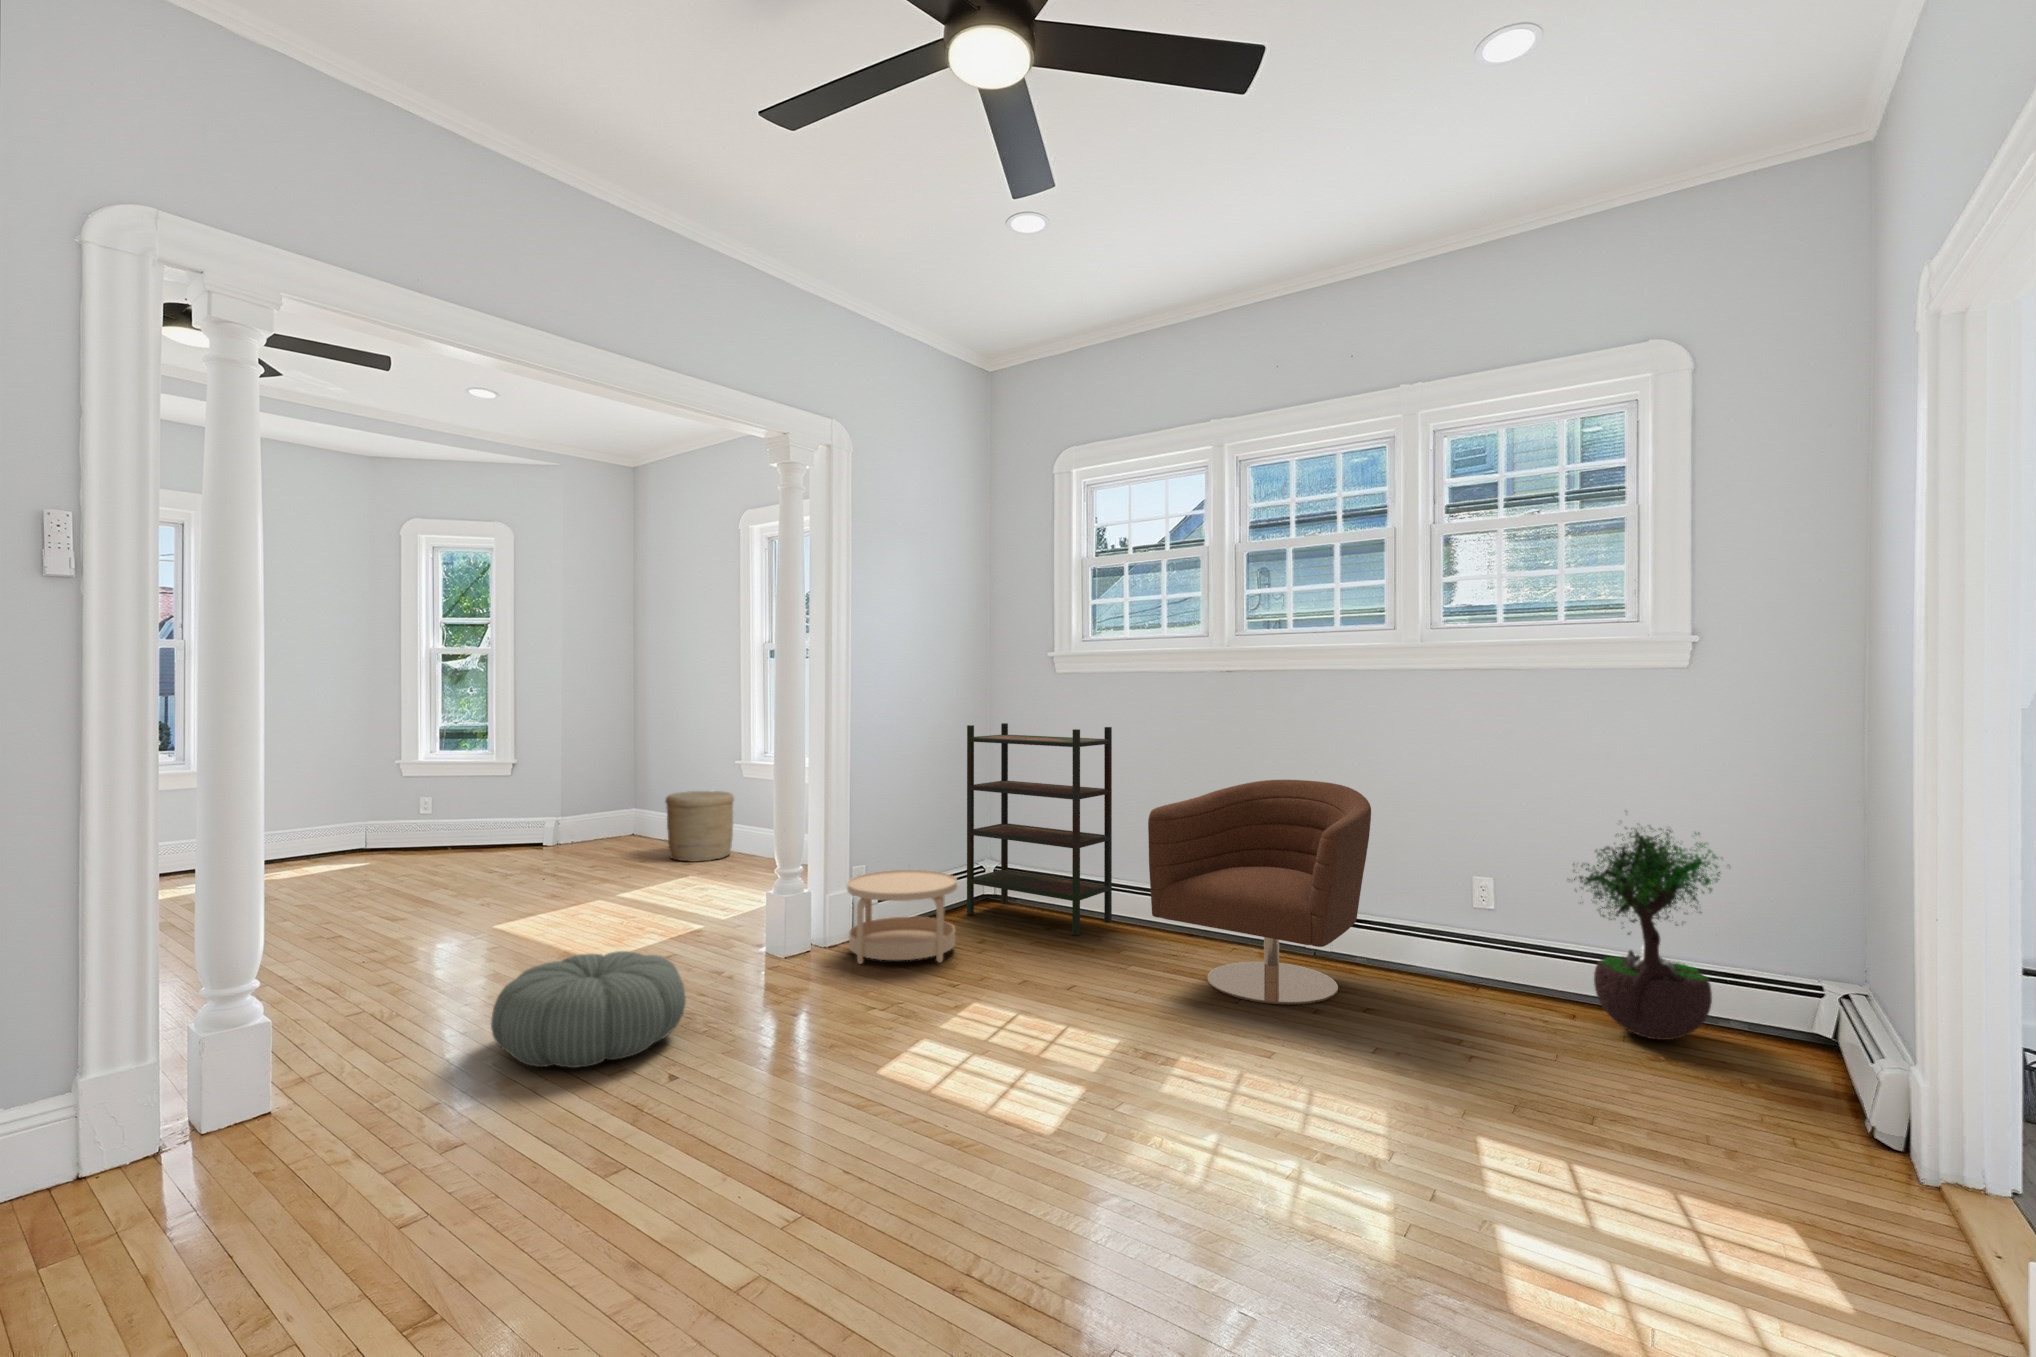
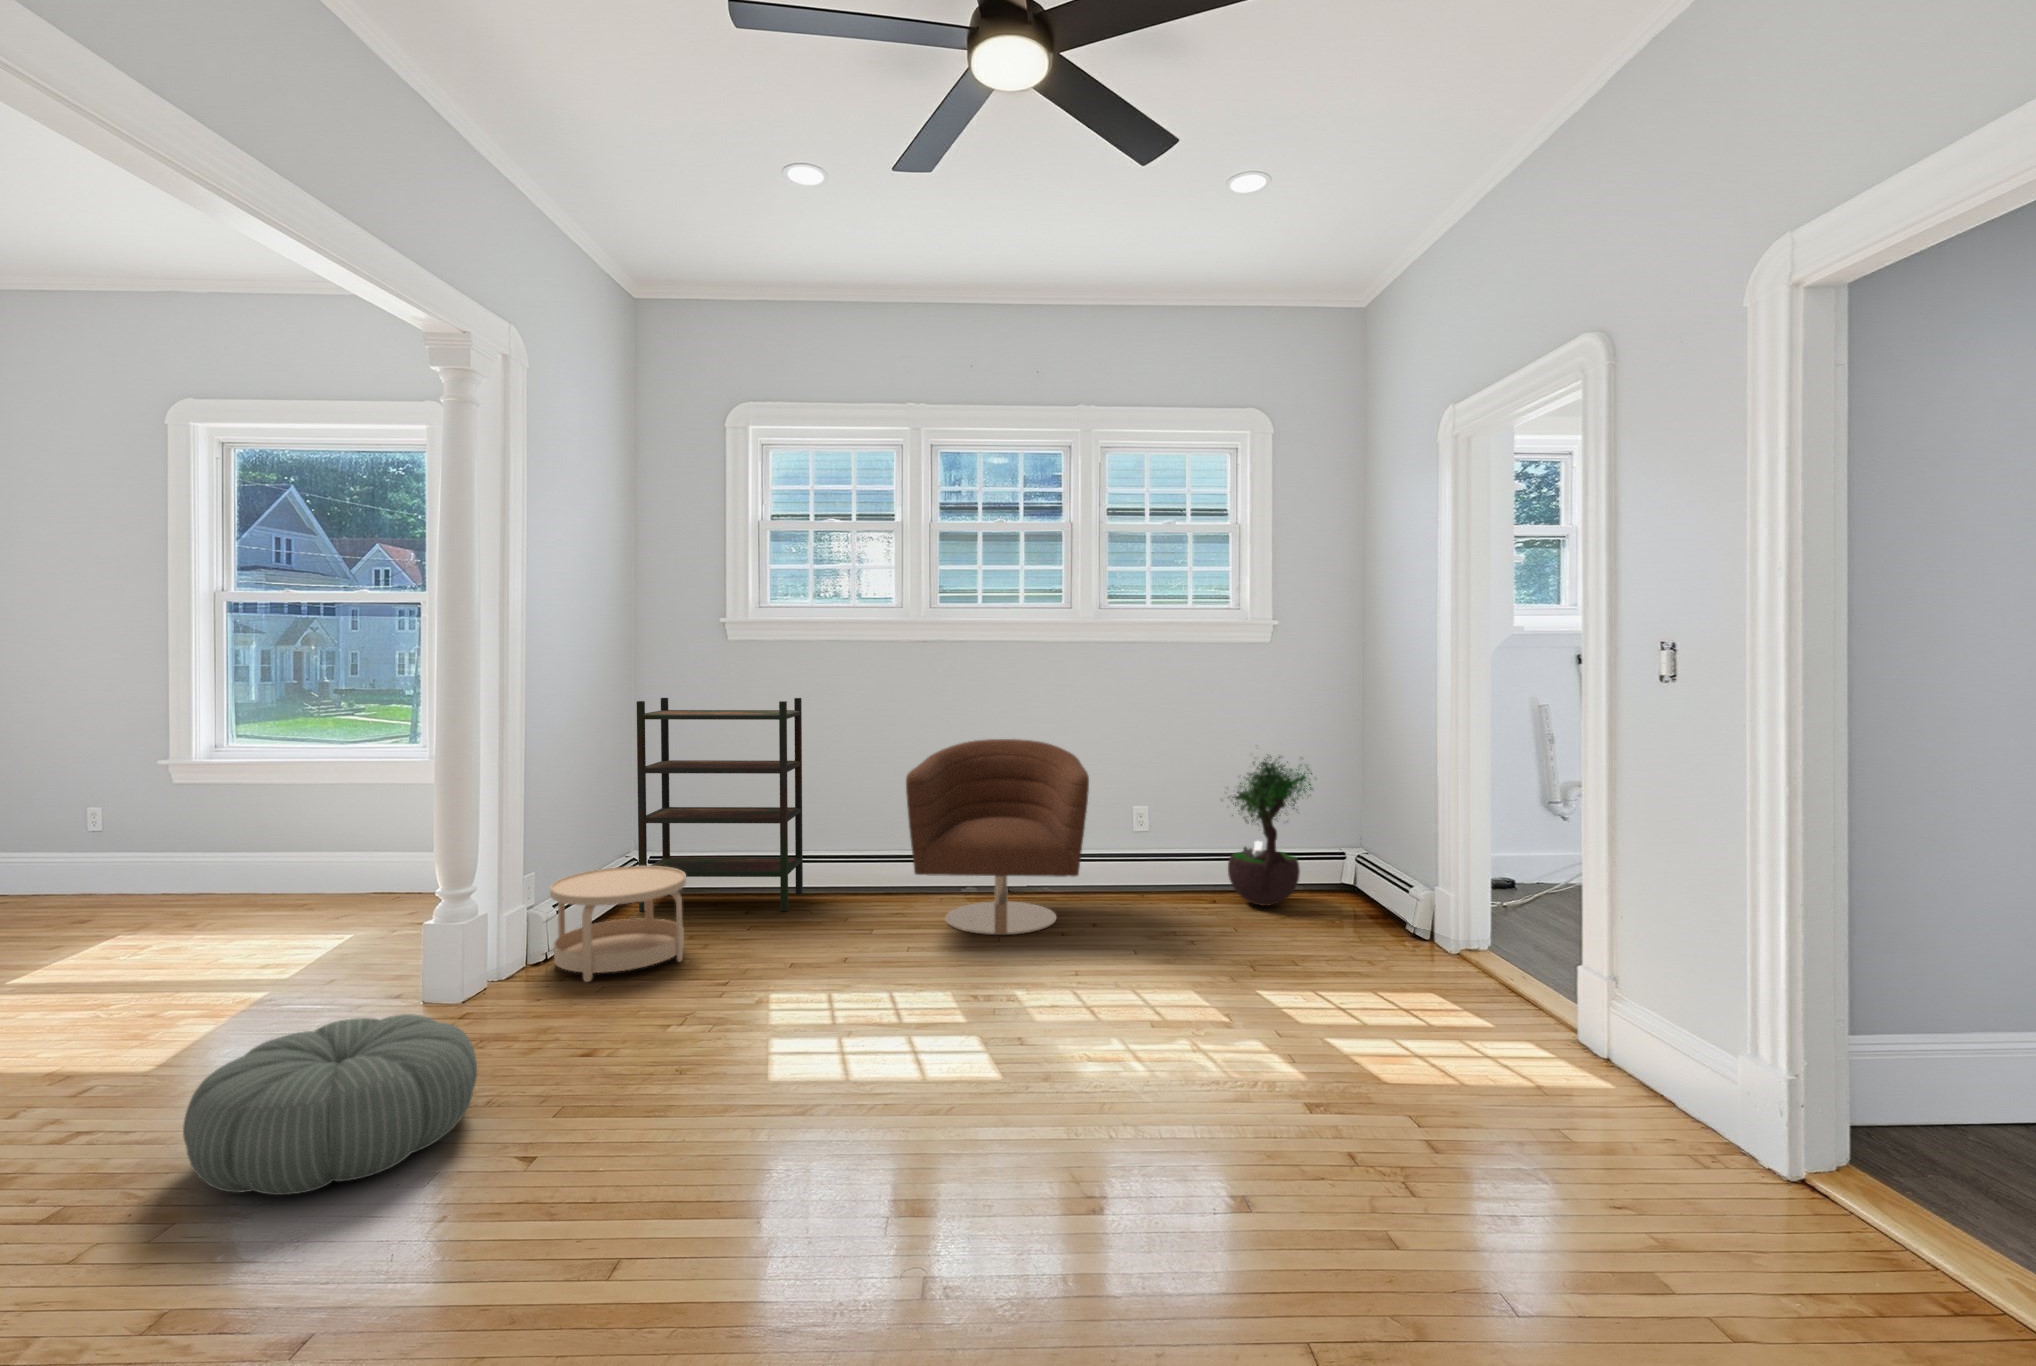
woven basket: present [665,791,734,862] -> none [59,809,189,915]

